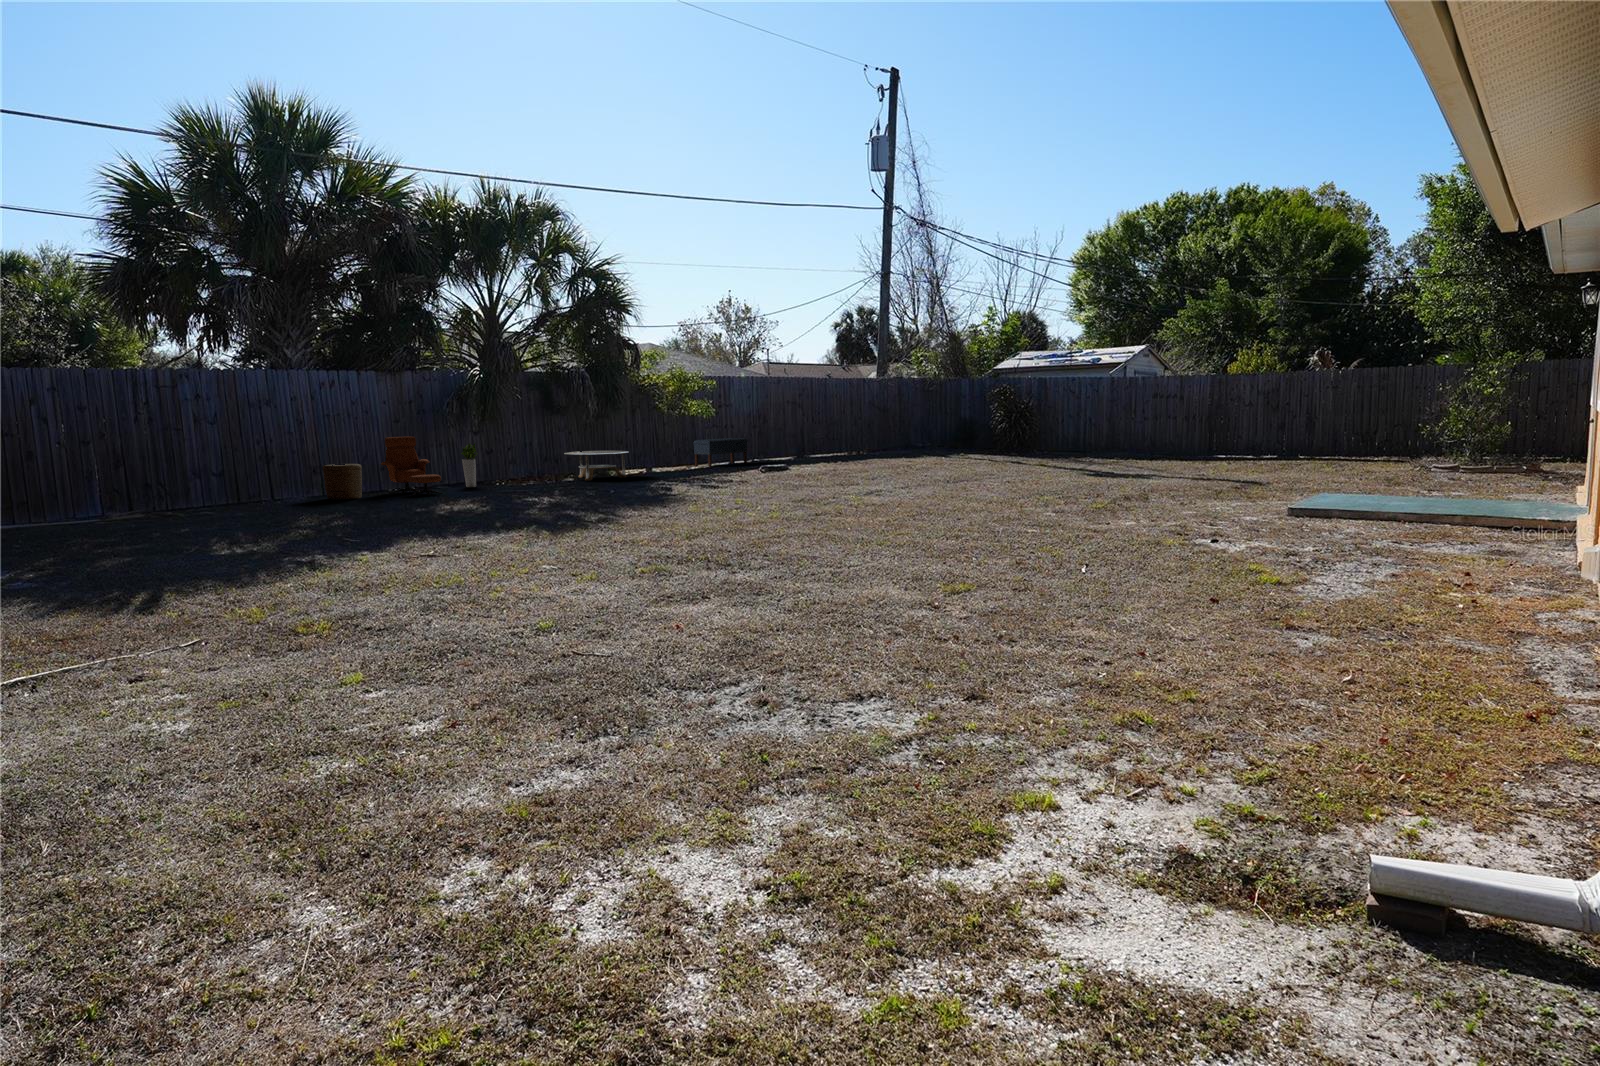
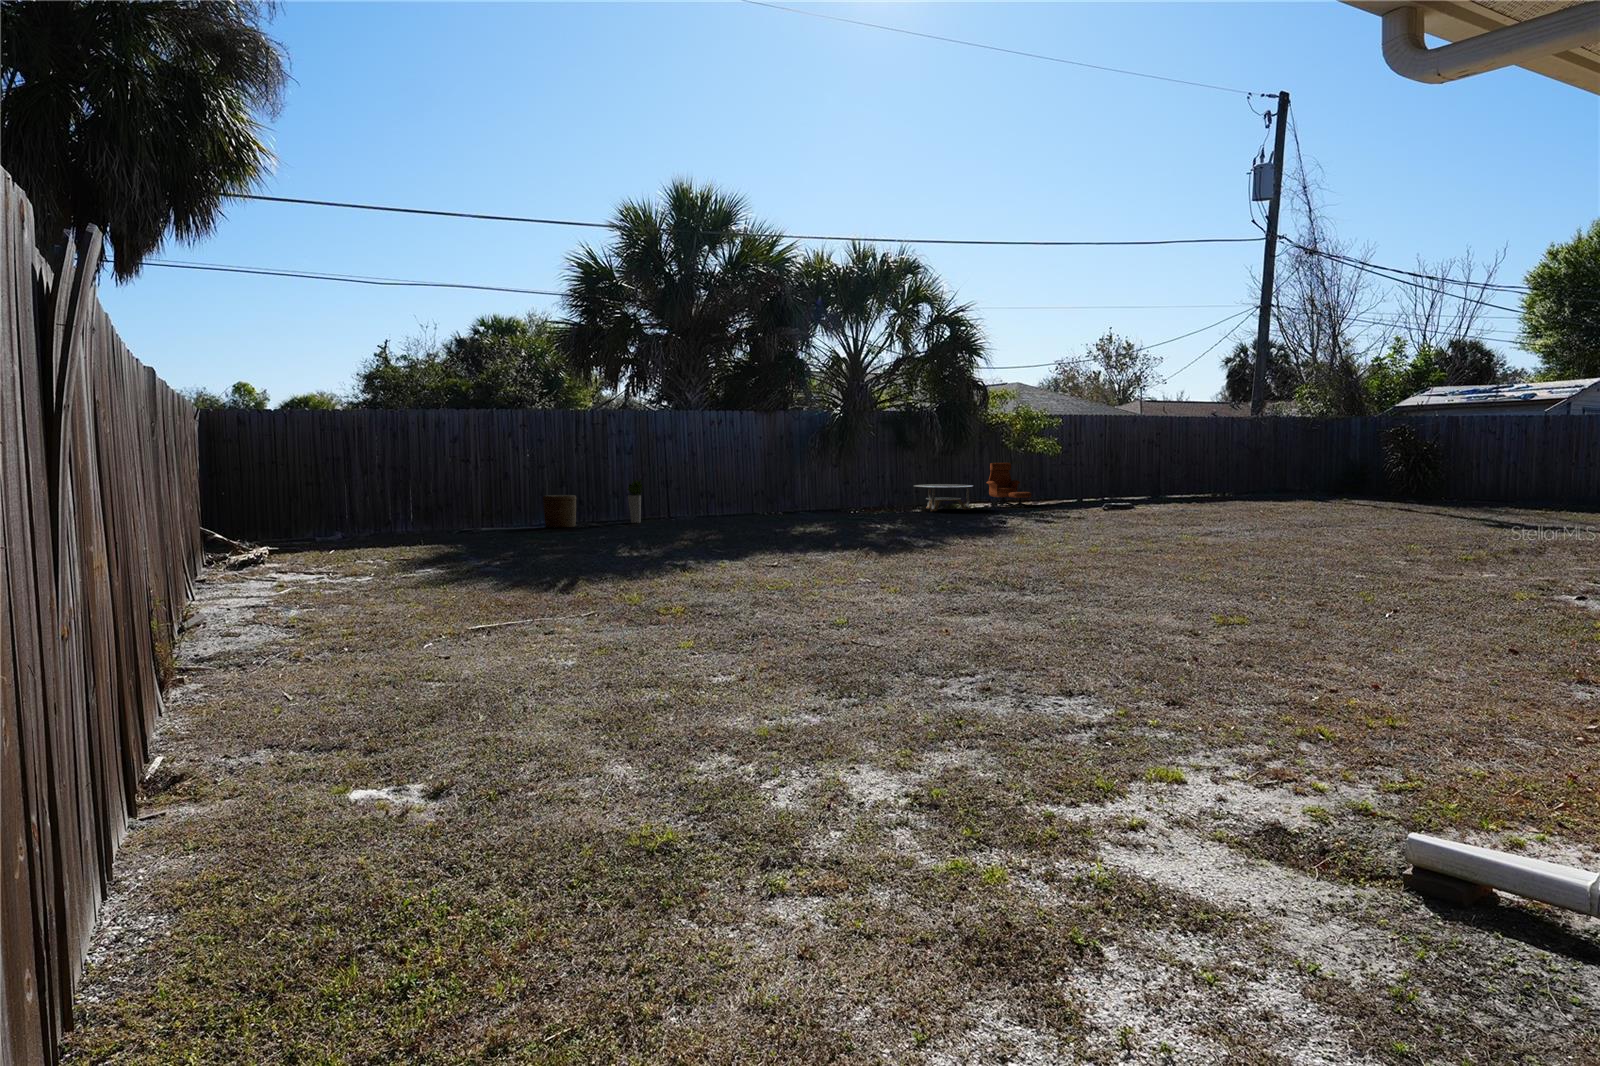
lounge chair: present [381,436,442,495] -> present [987,463,1032,507]
bench: present [693,438,748,467] -> none [1041,475,1097,503]
planter: present [461,443,477,487] -> present [627,480,643,523]
woven basket: present [323,464,362,500] -> present [543,495,576,528]

